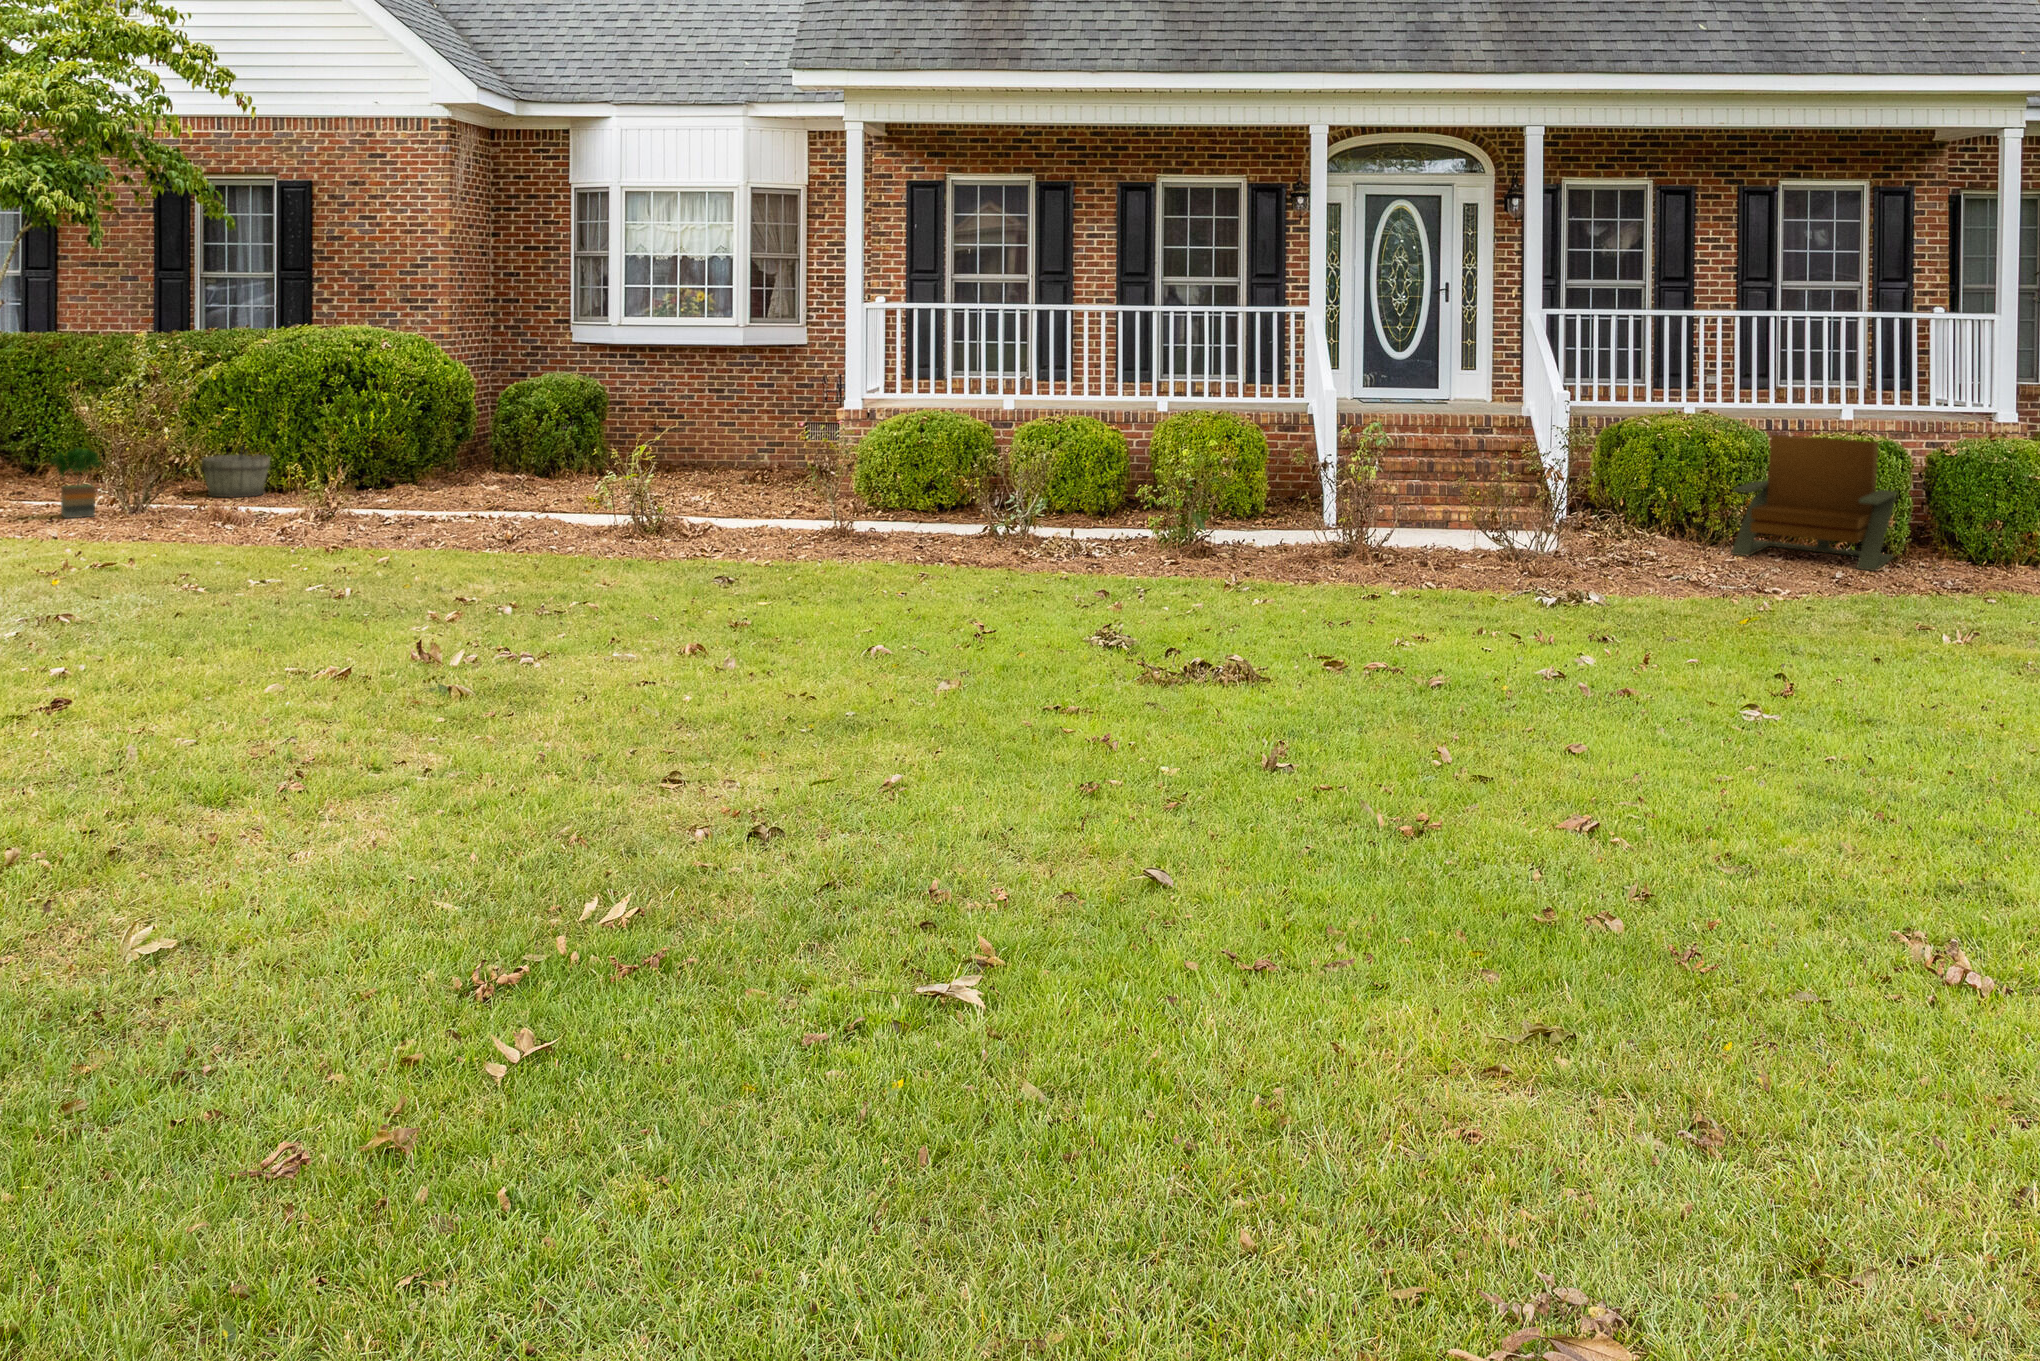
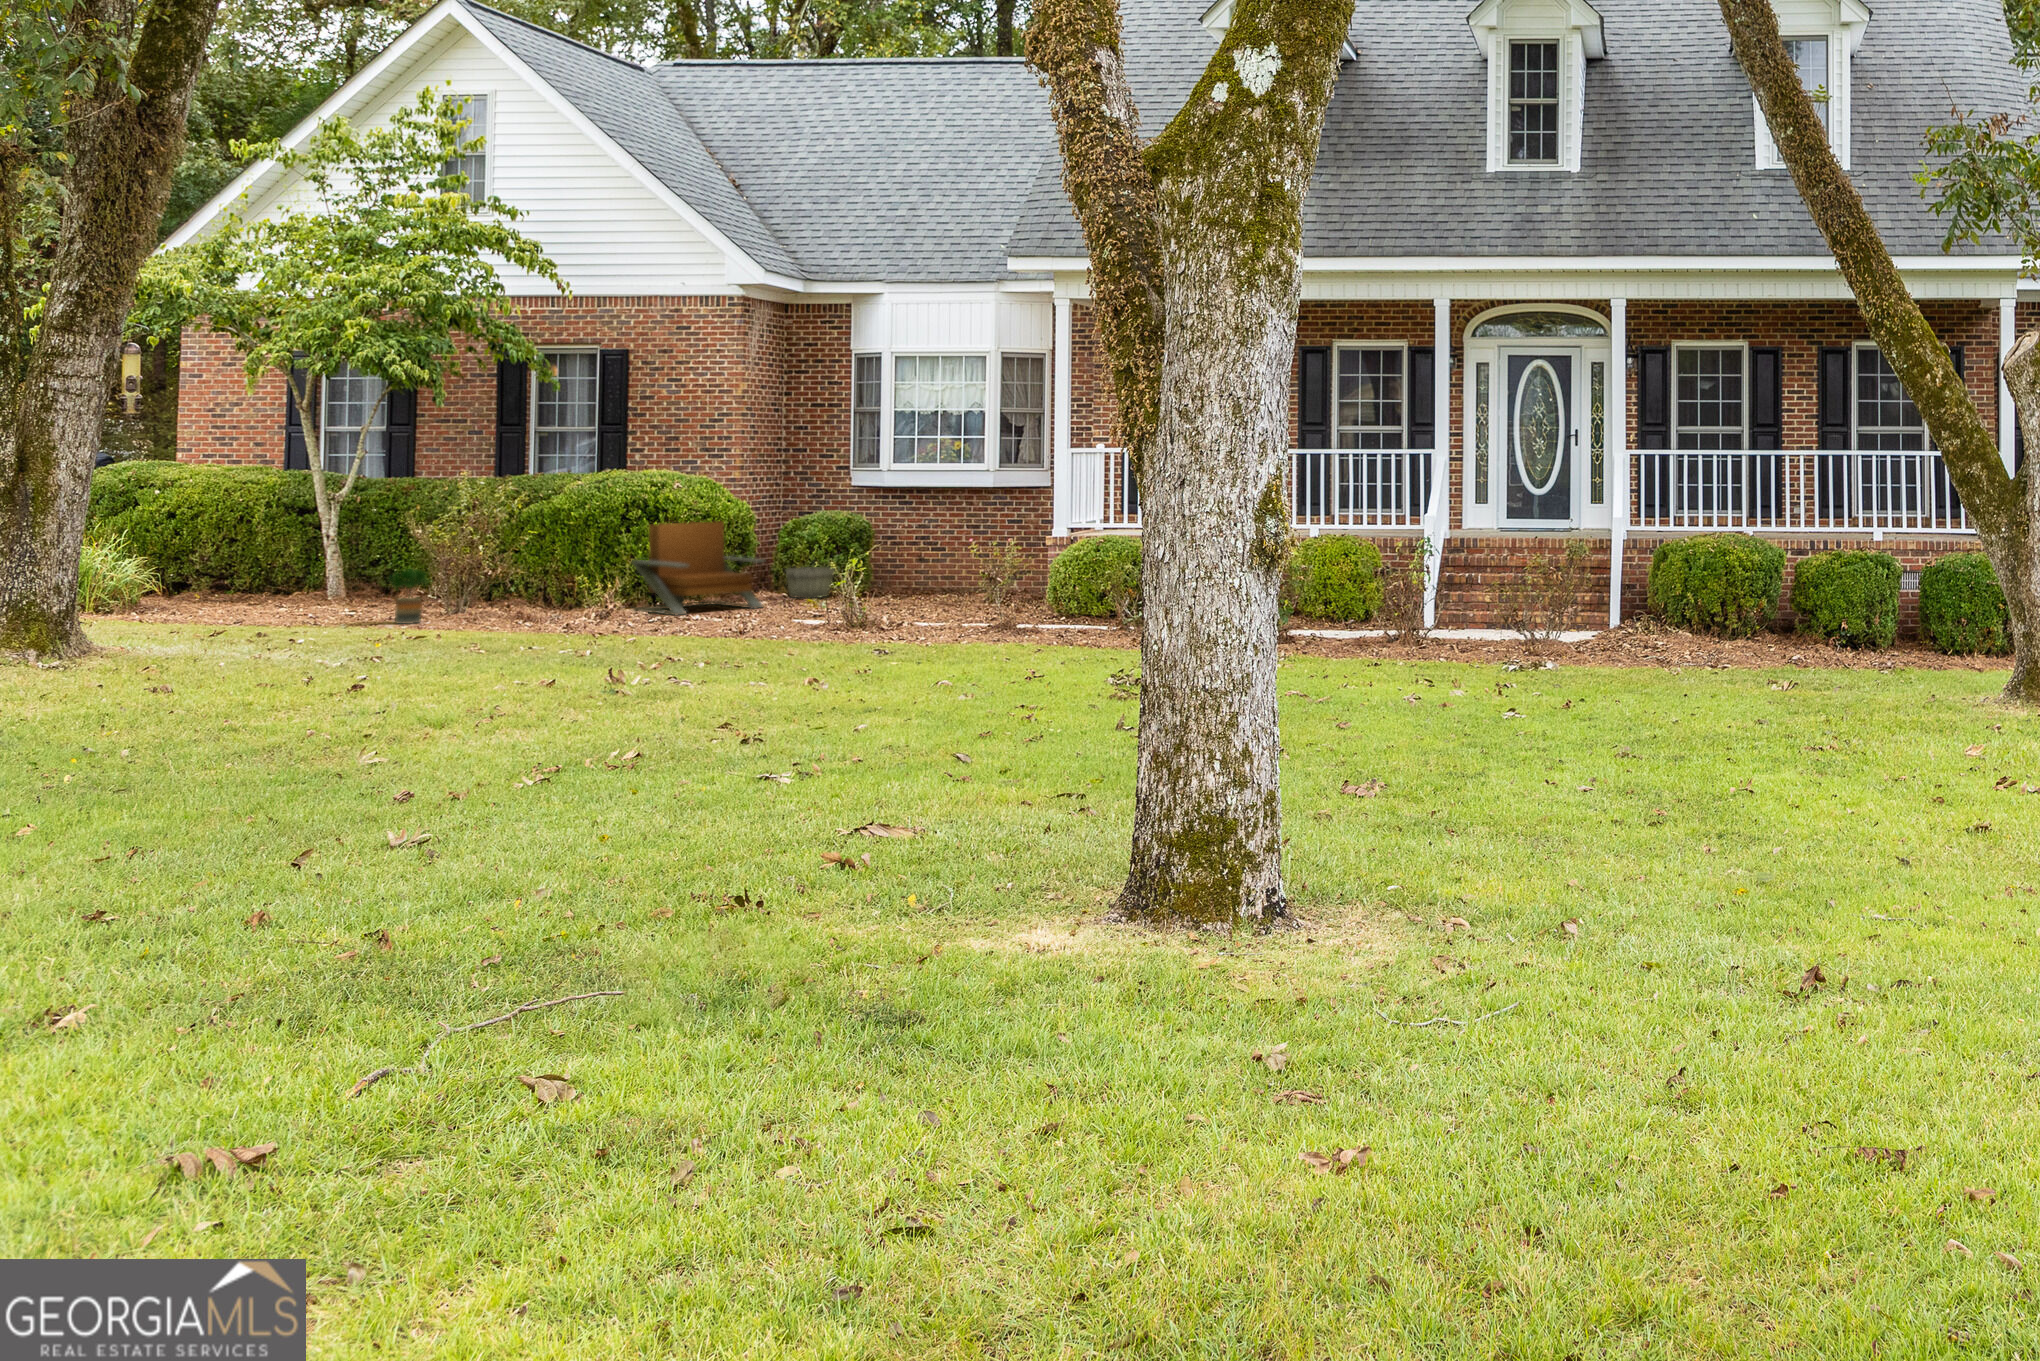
lounge chair: present [1731,435,1897,571] -> present [632,521,763,615]
wooden bucket: present [201,448,271,497] -> present [786,561,834,598]

